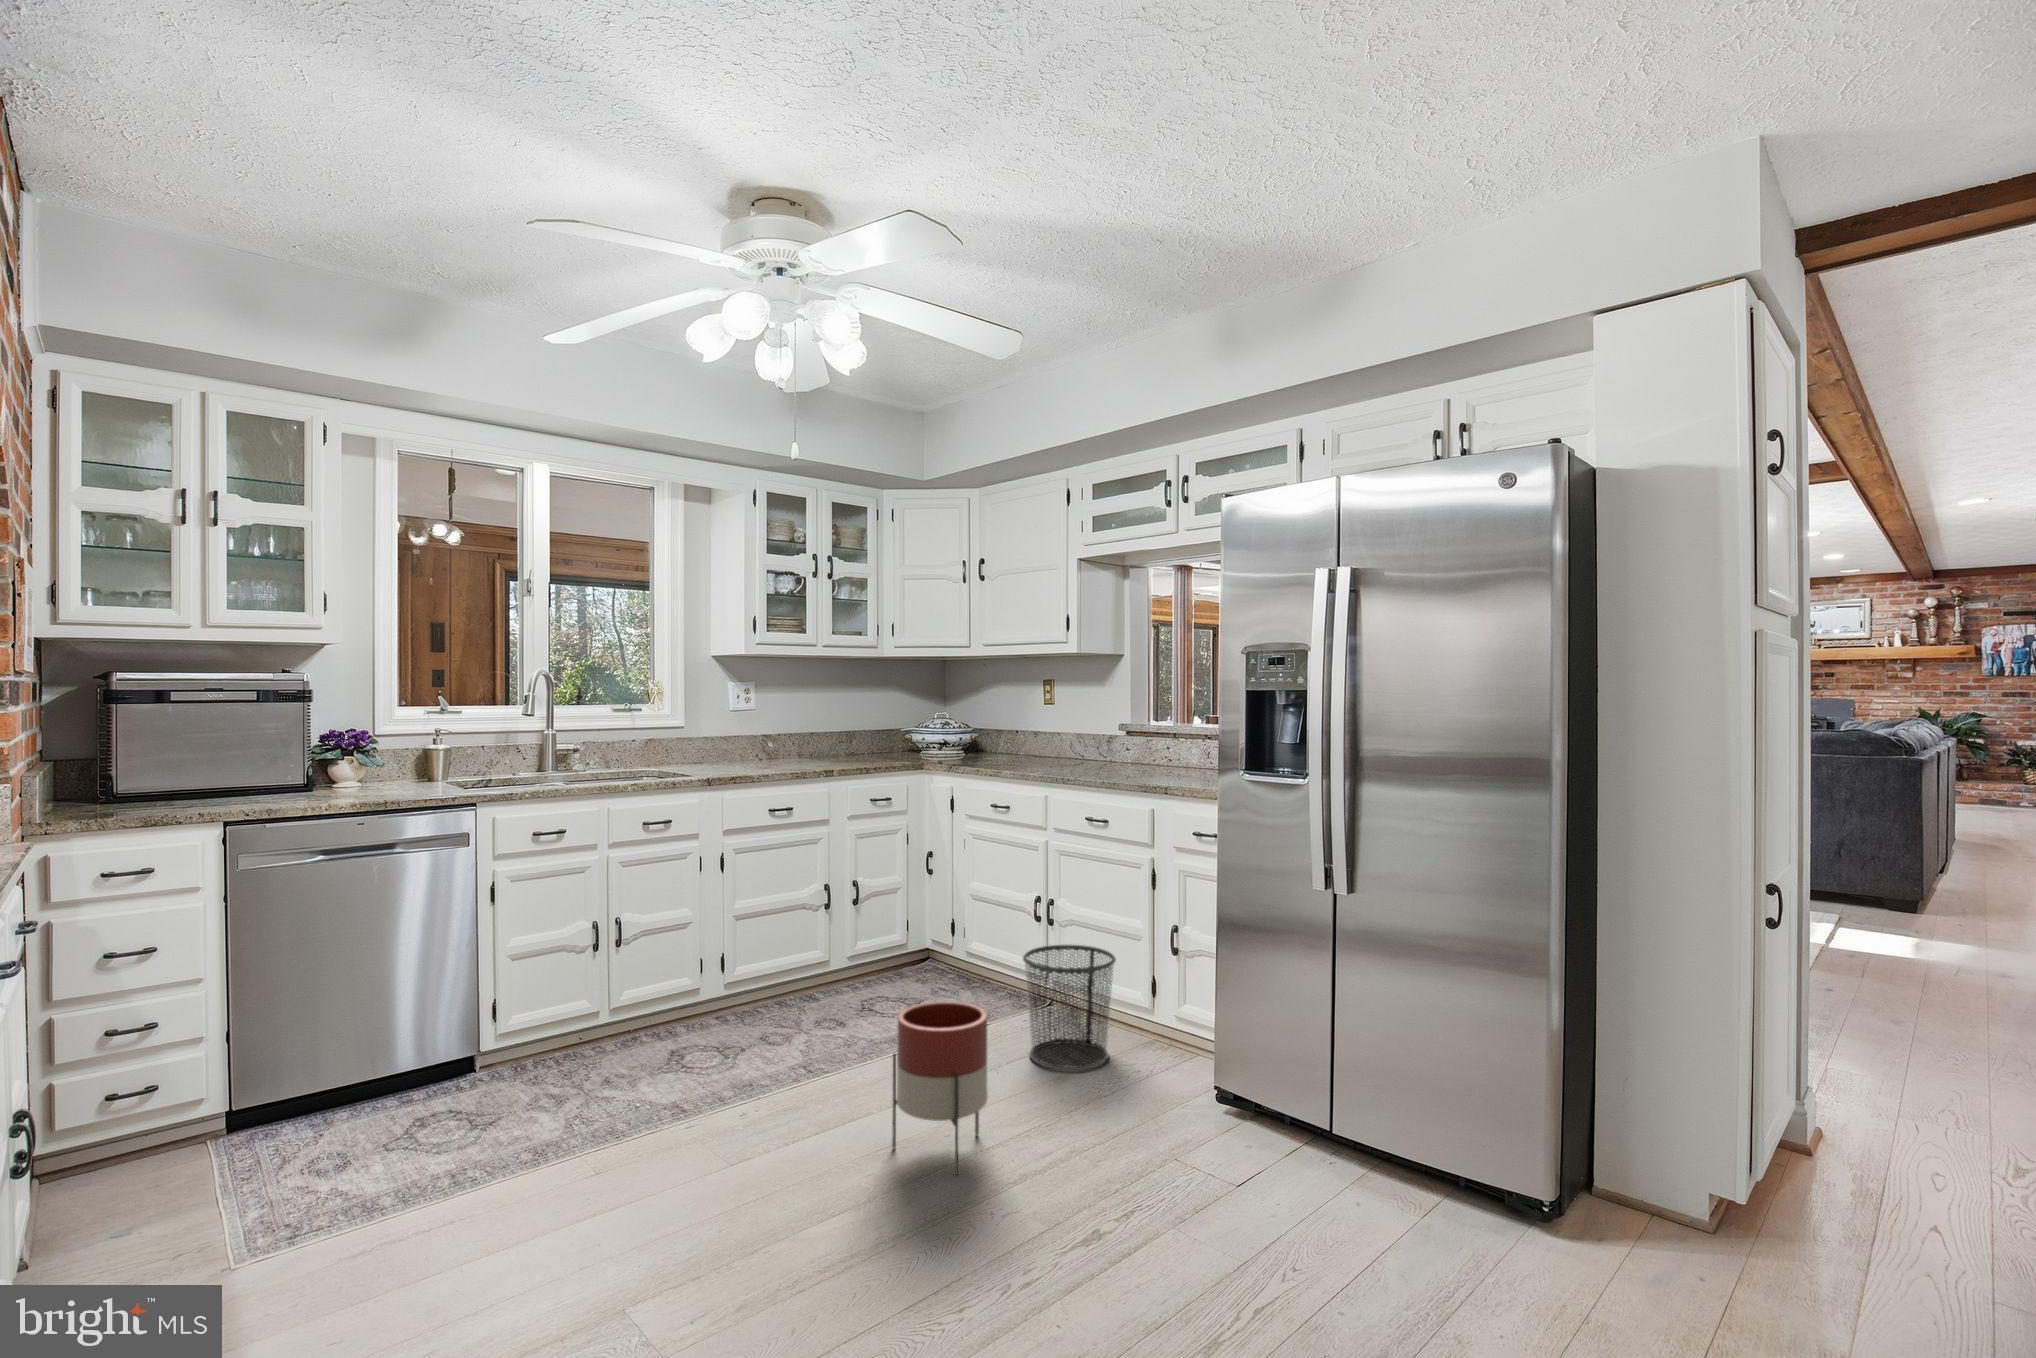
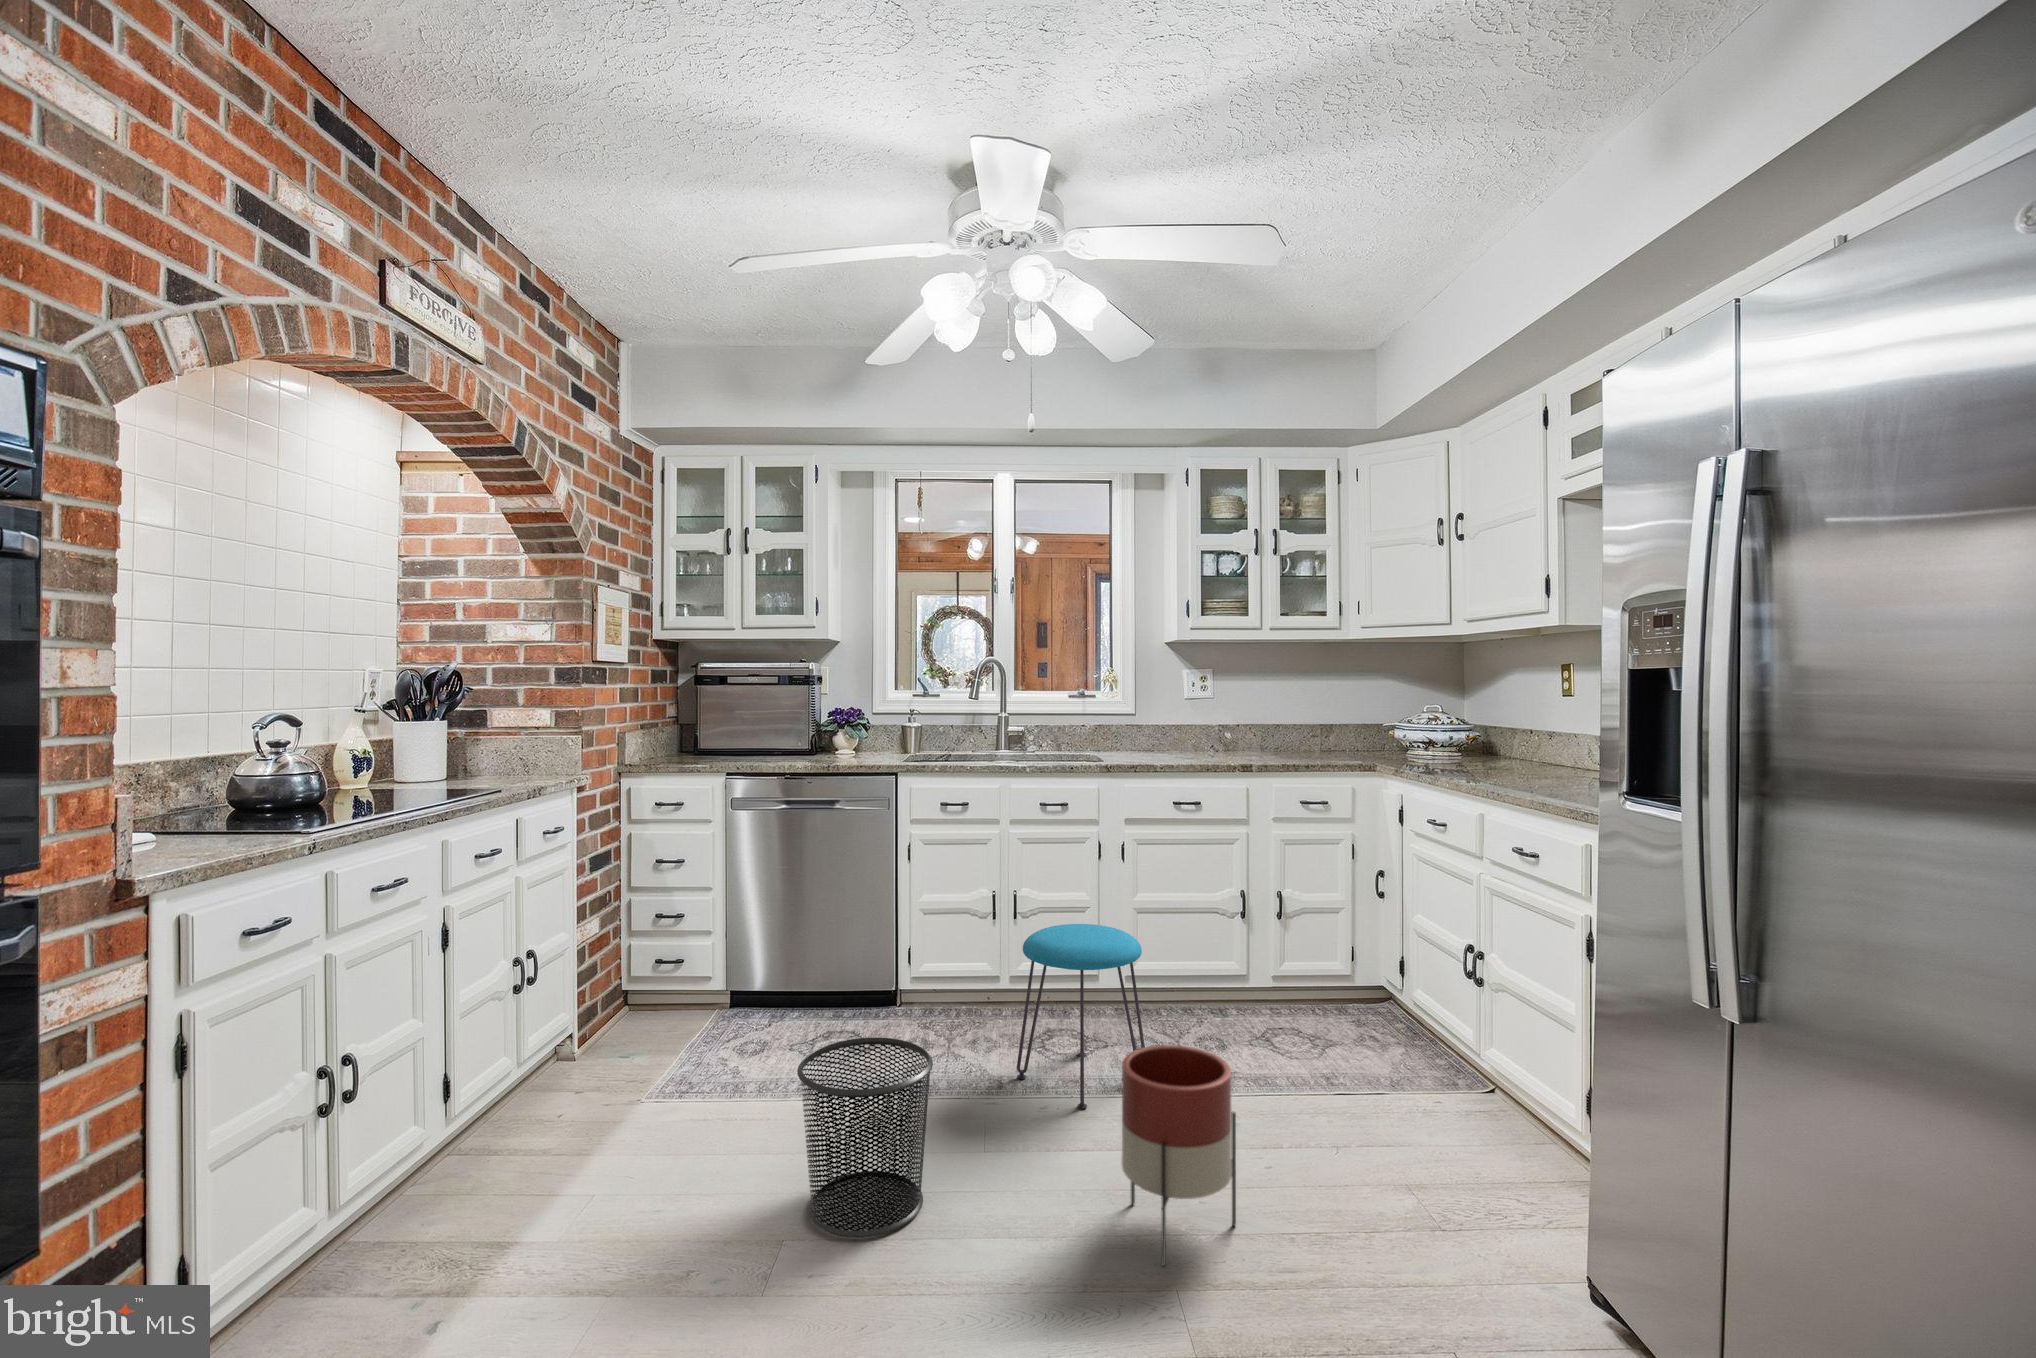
stool: none [692,930,814,1101] -> present [1017,924,1145,1109]
waste bin: present [1023,945,1116,1070] -> present [797,1038,933,1237]

